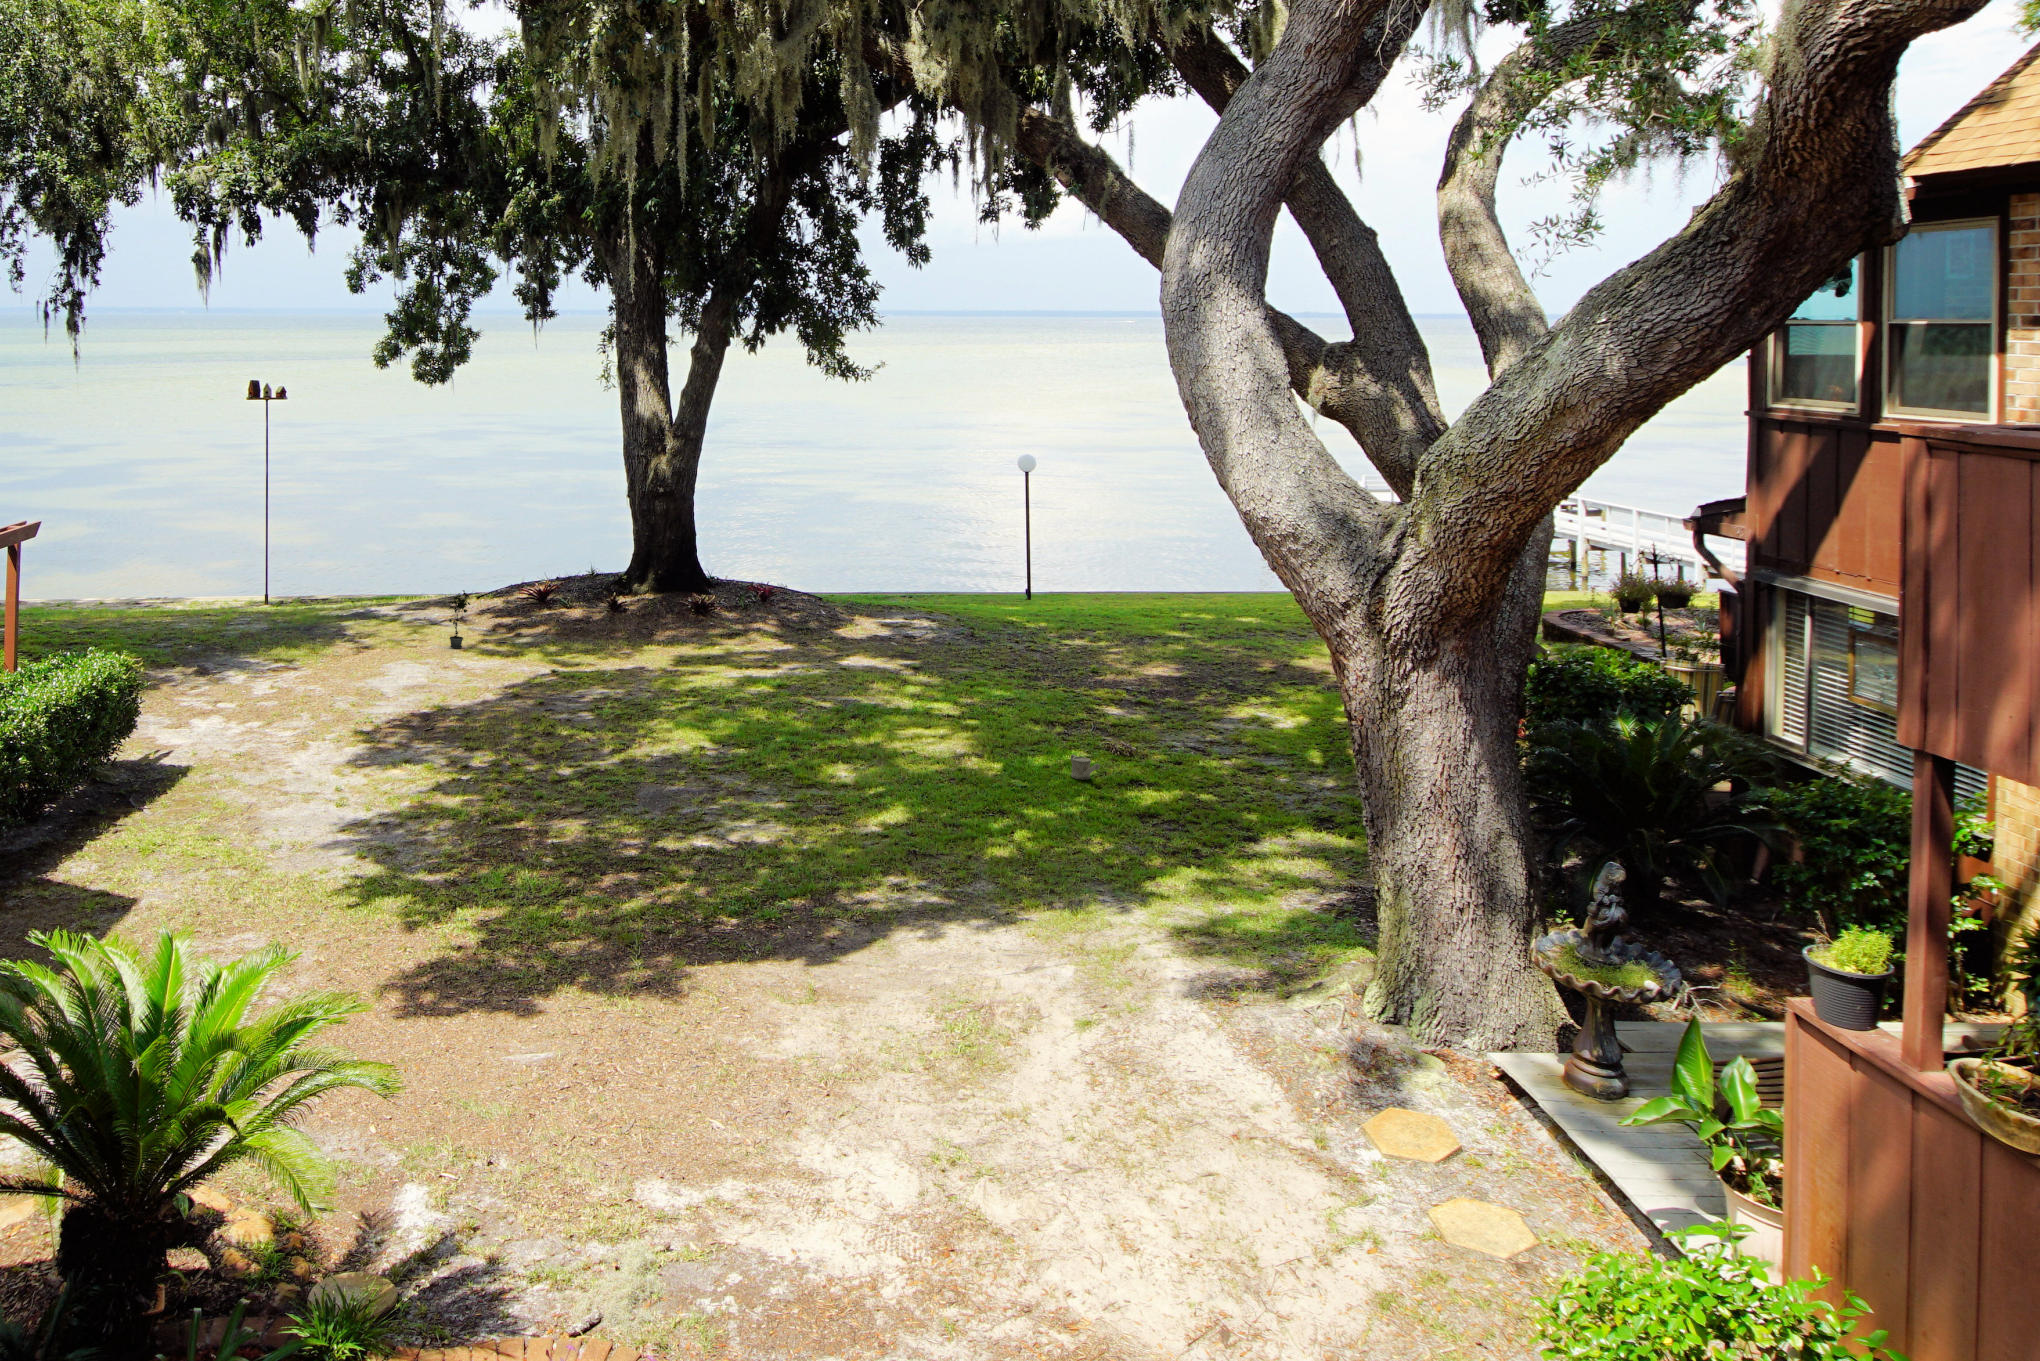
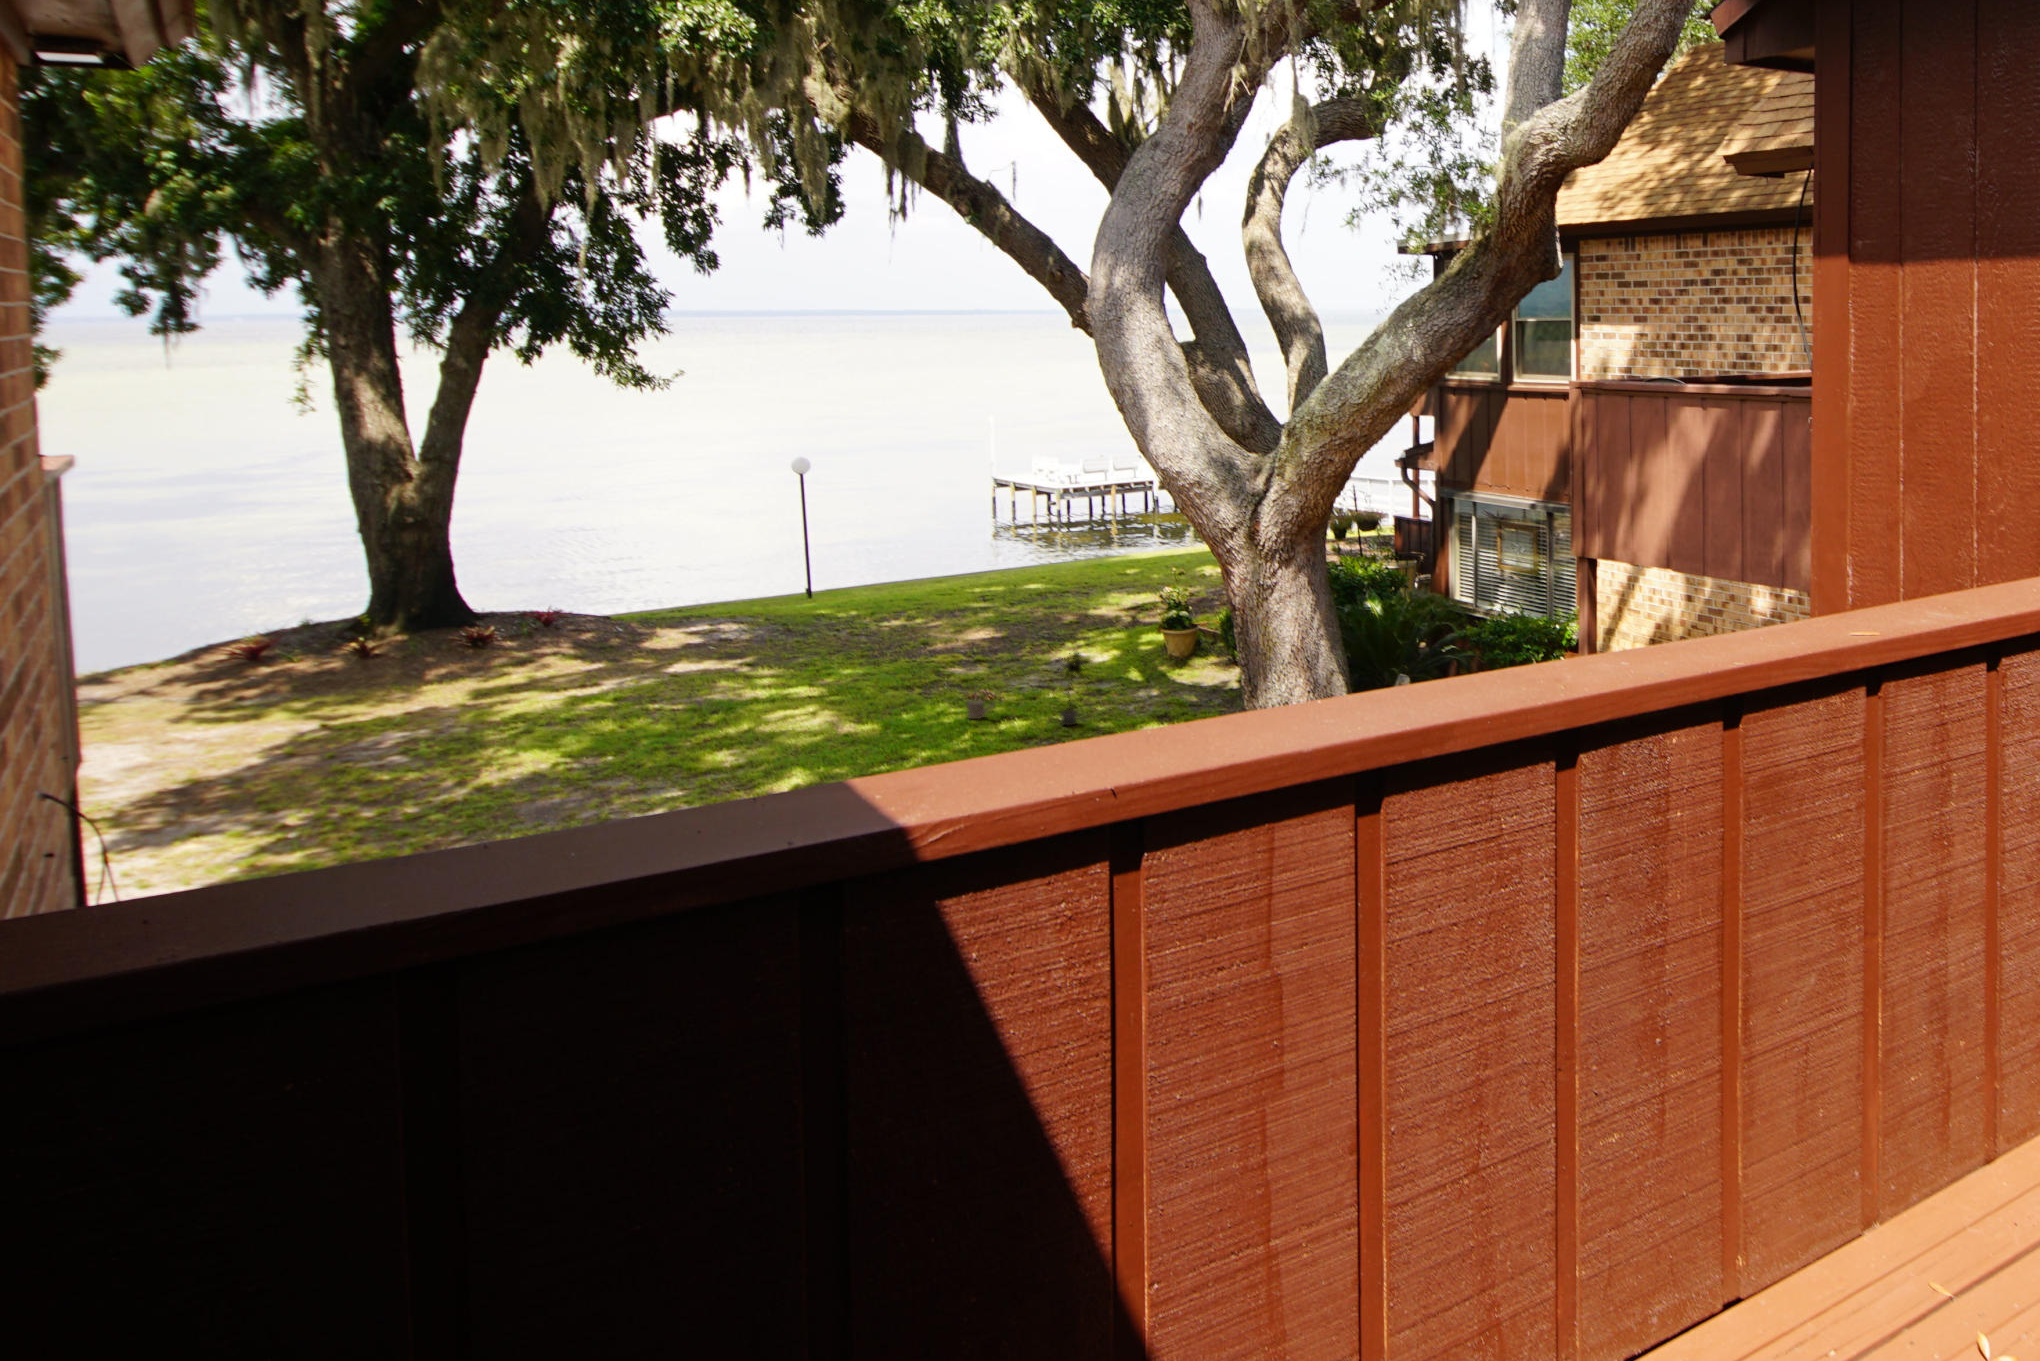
potted plant: present [449,590,470,649] -> present [1055,652,1087,726]

